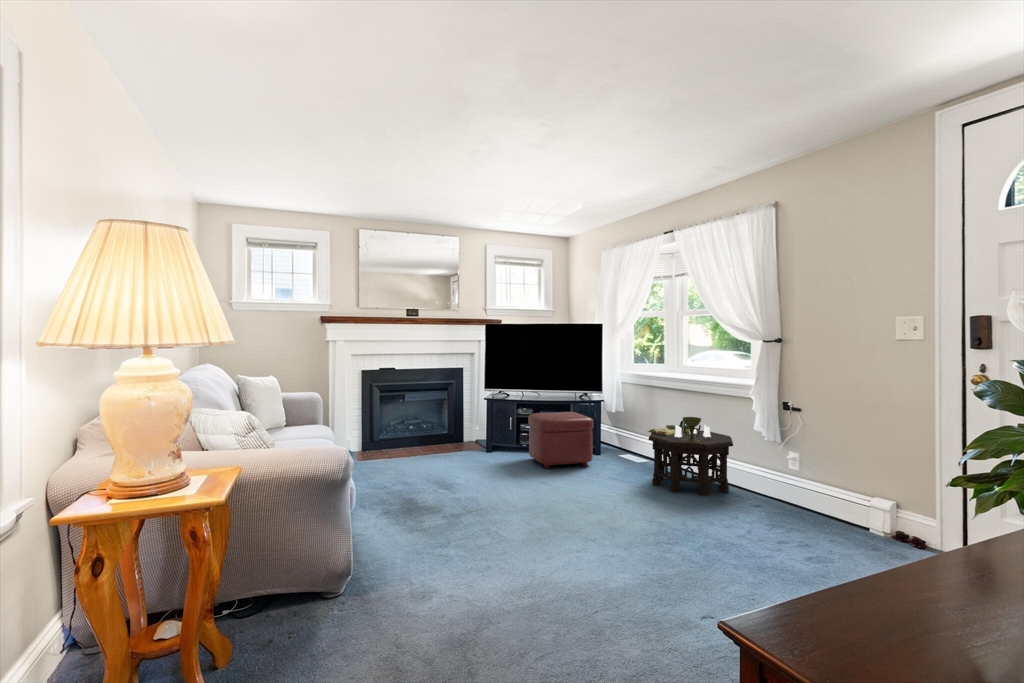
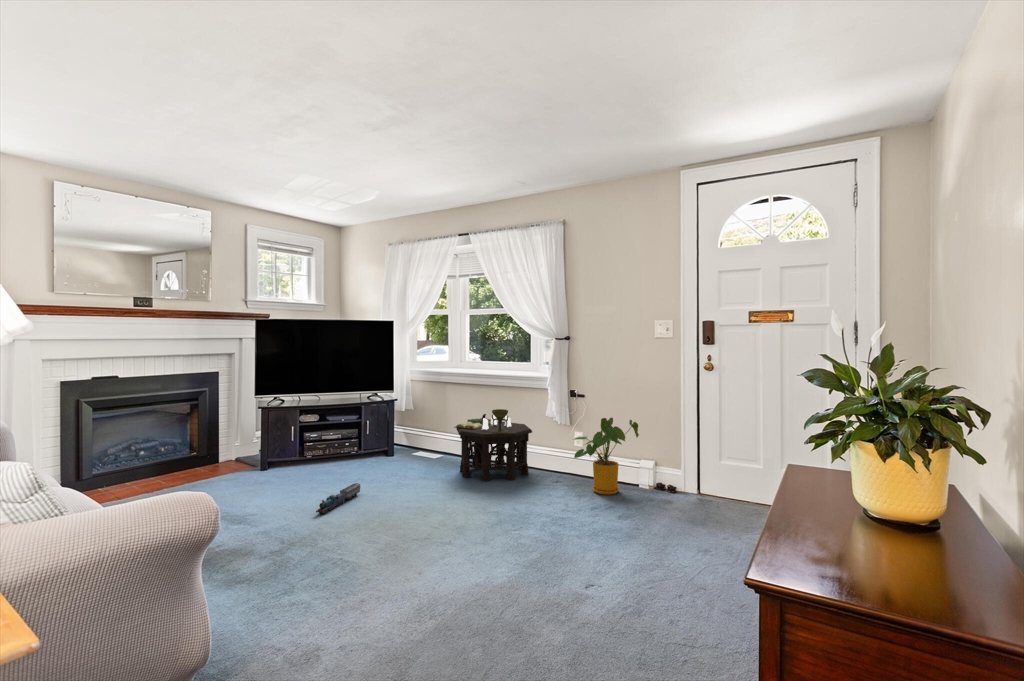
ottoman: present [528,412,594,468] -> none [319,415,395,477]
house plant: none [768,438,870,534] -> present [574,418,639,495]
toy train: none [496,475,545,498] -> present [316,483,360,514]

